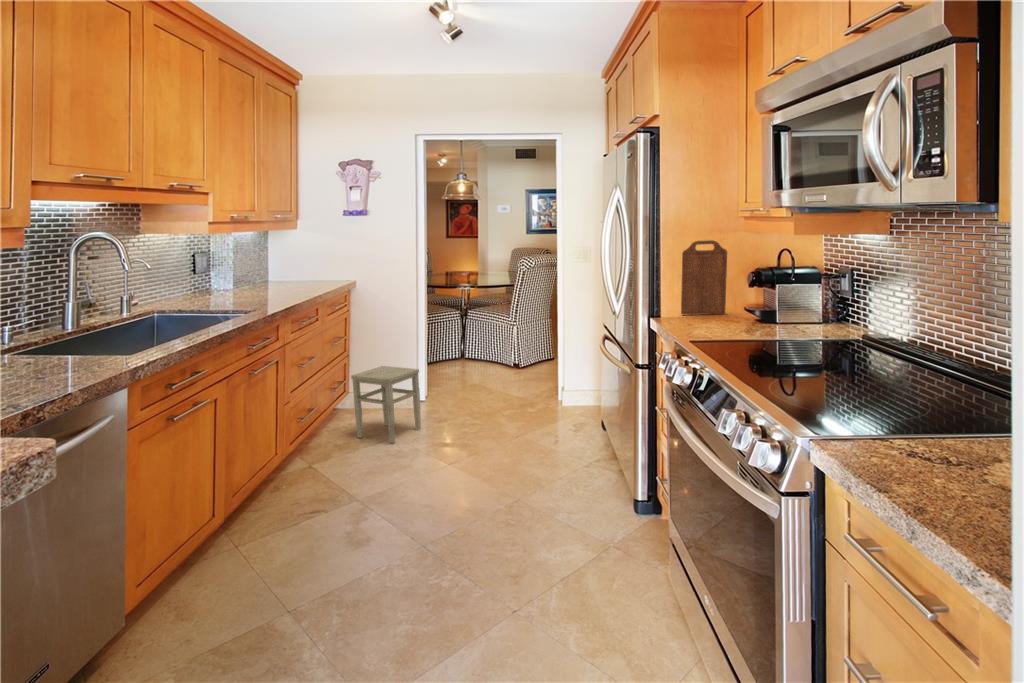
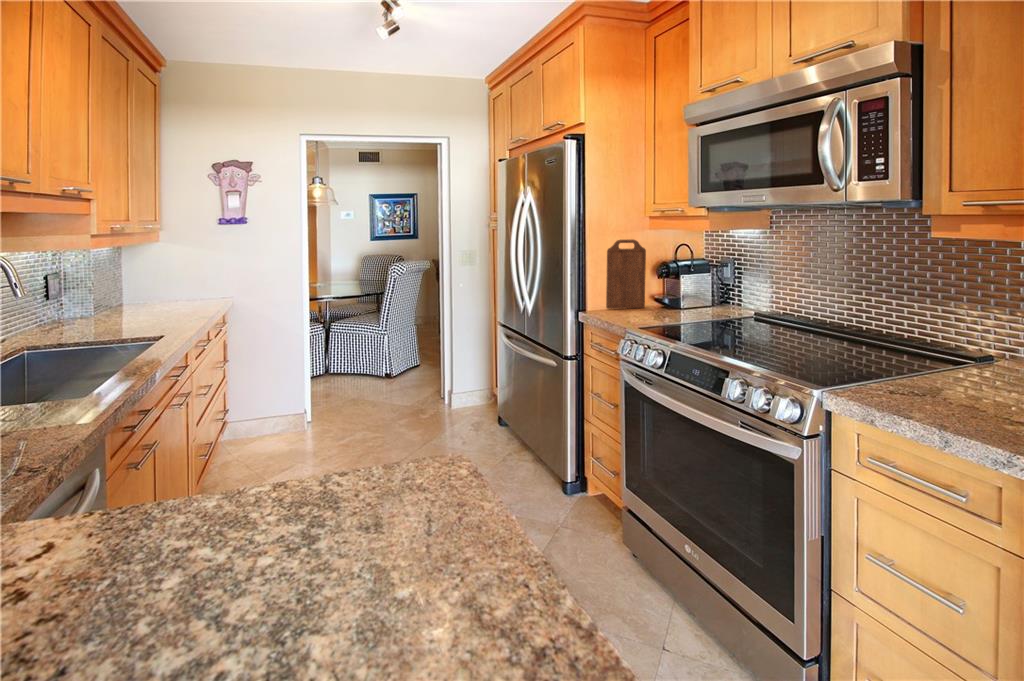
stool: present [351,366,421,443] -> none [227,379,308,464]

